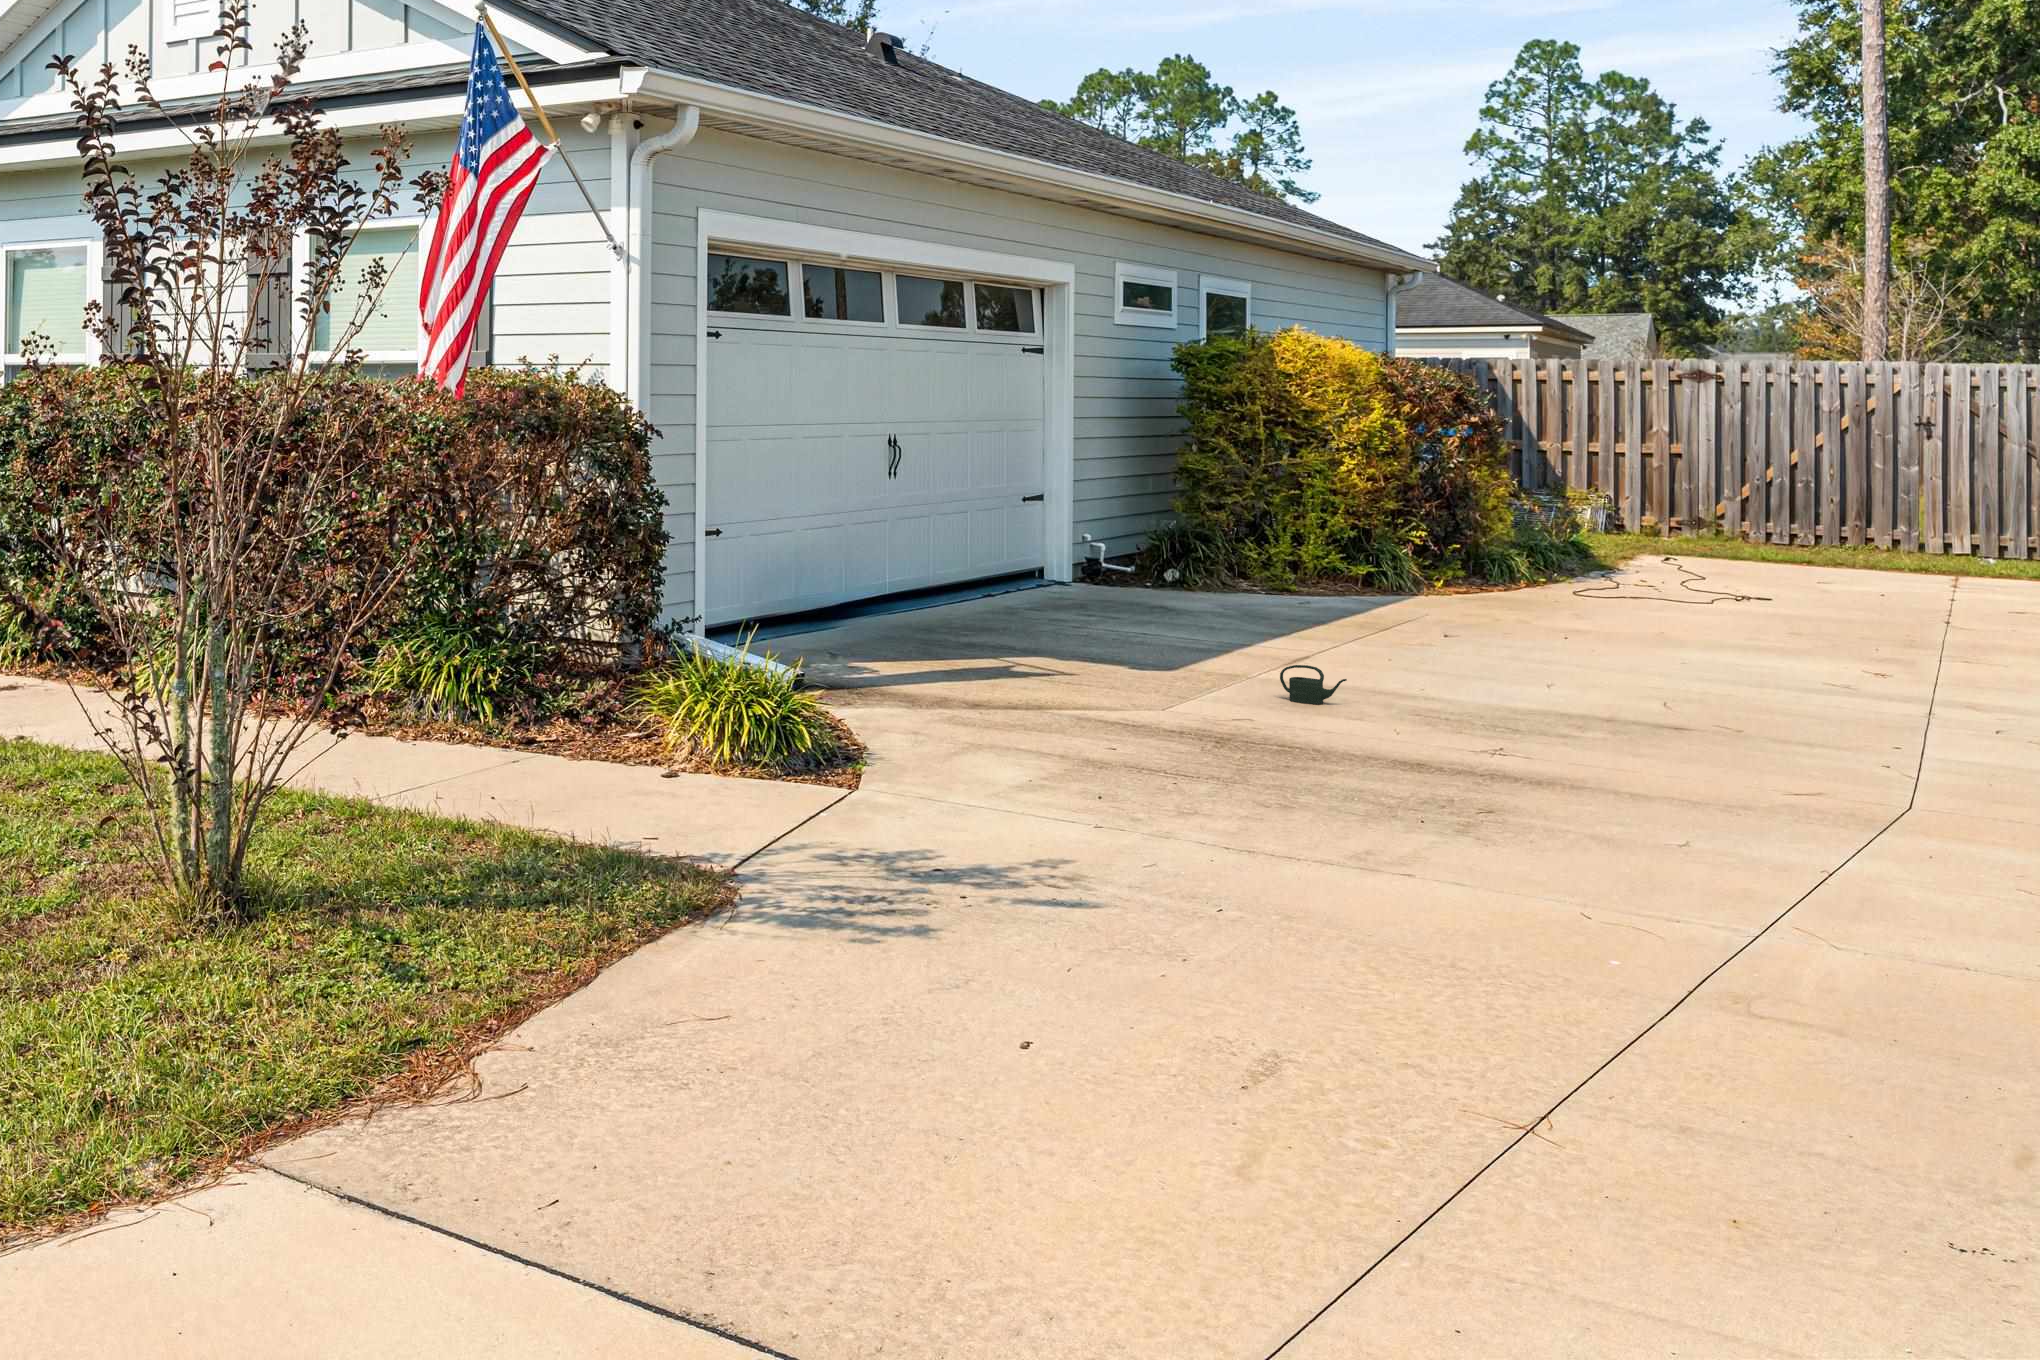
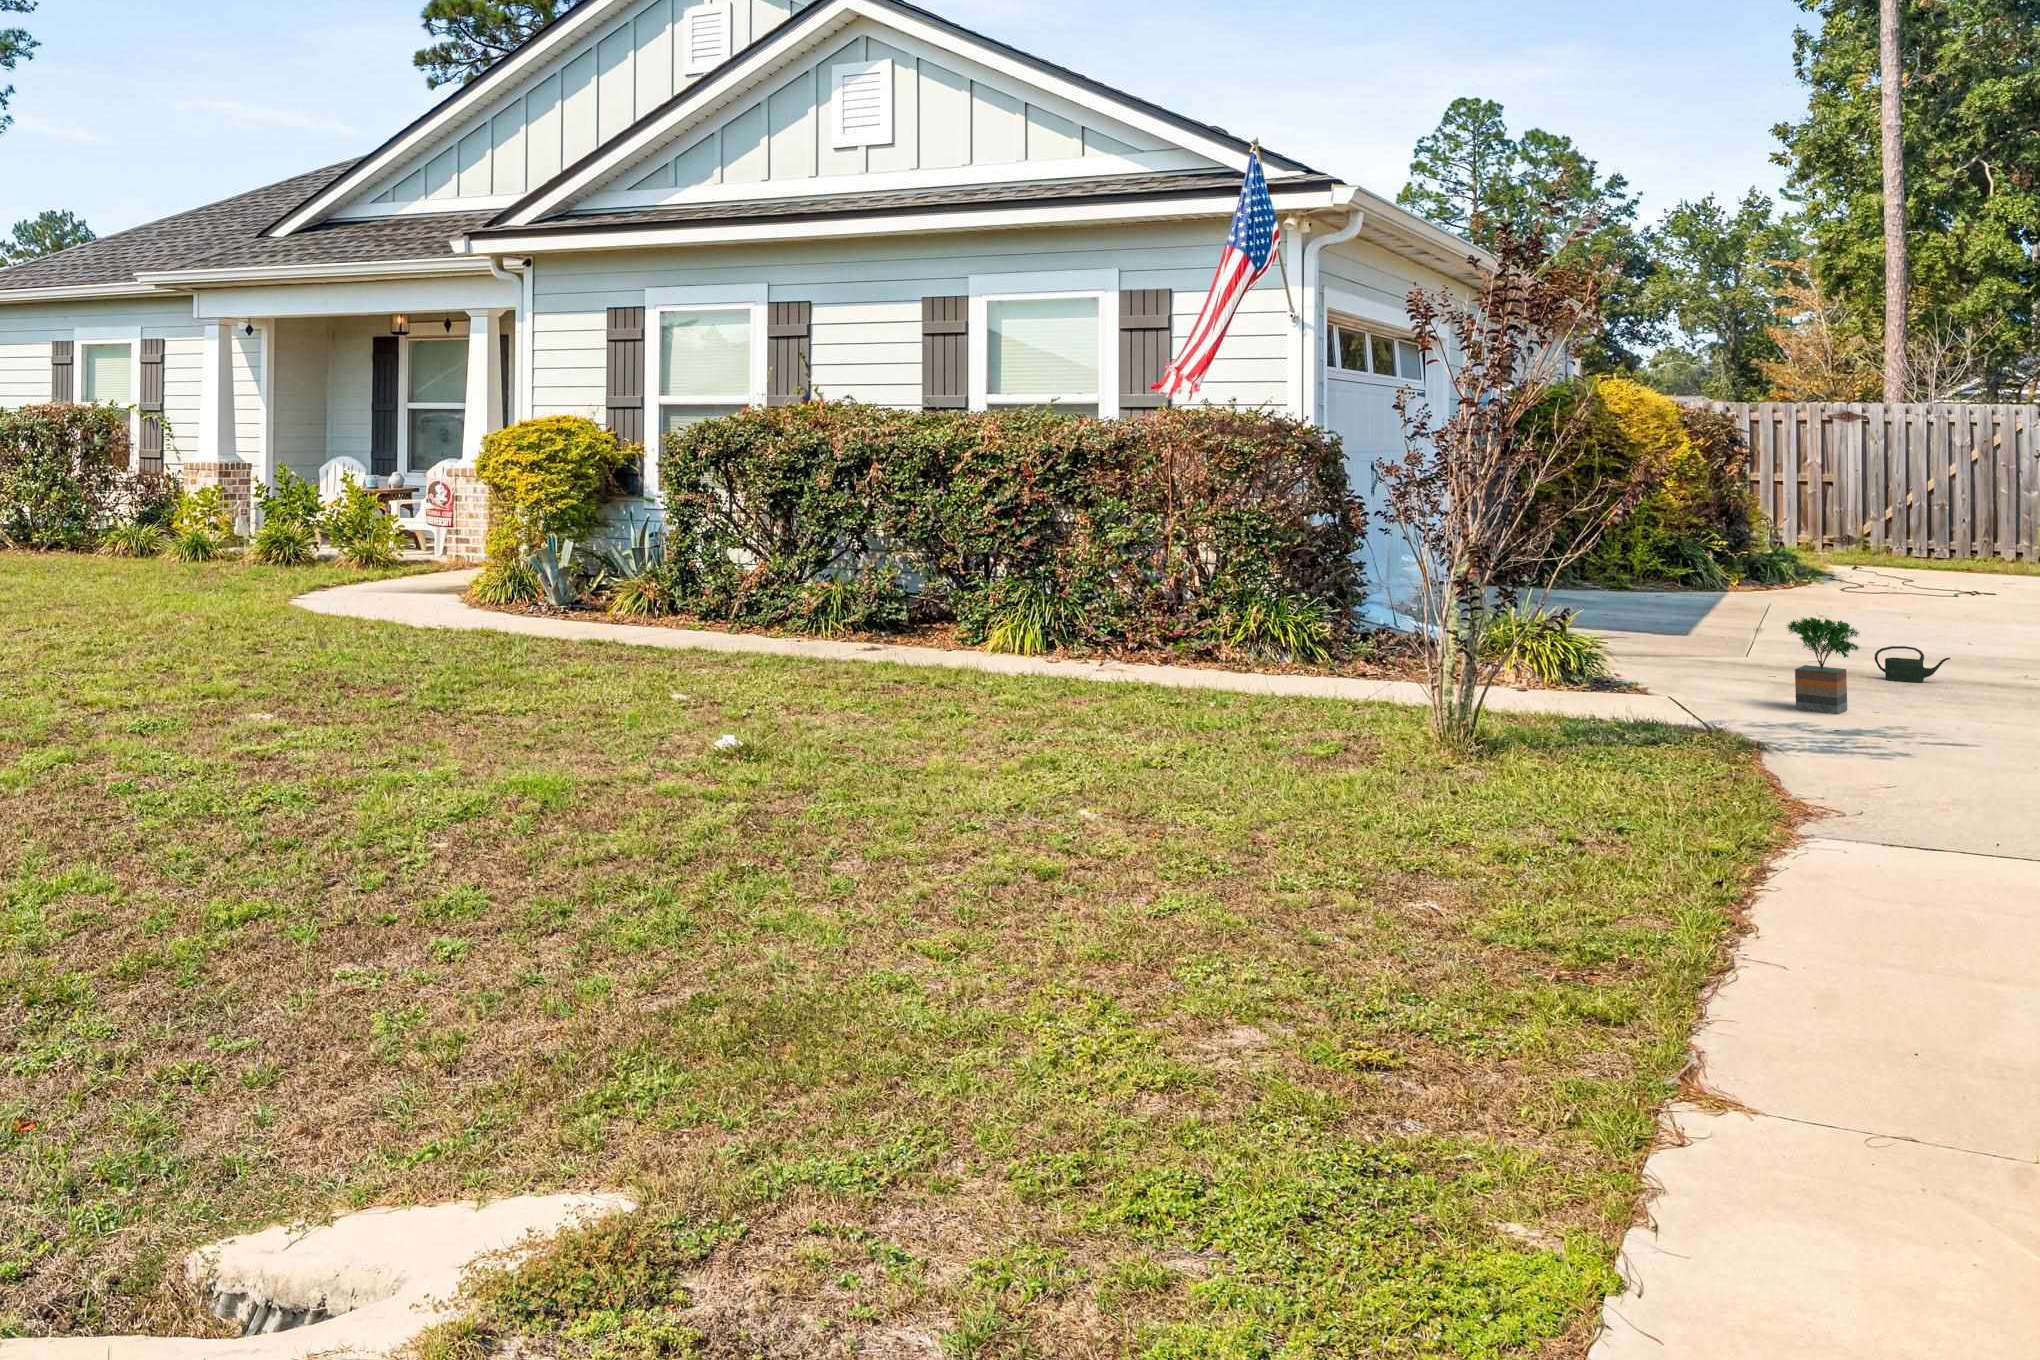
potted tree: none [1087,639,1155,744] -> present [1787,617,1859,715]

